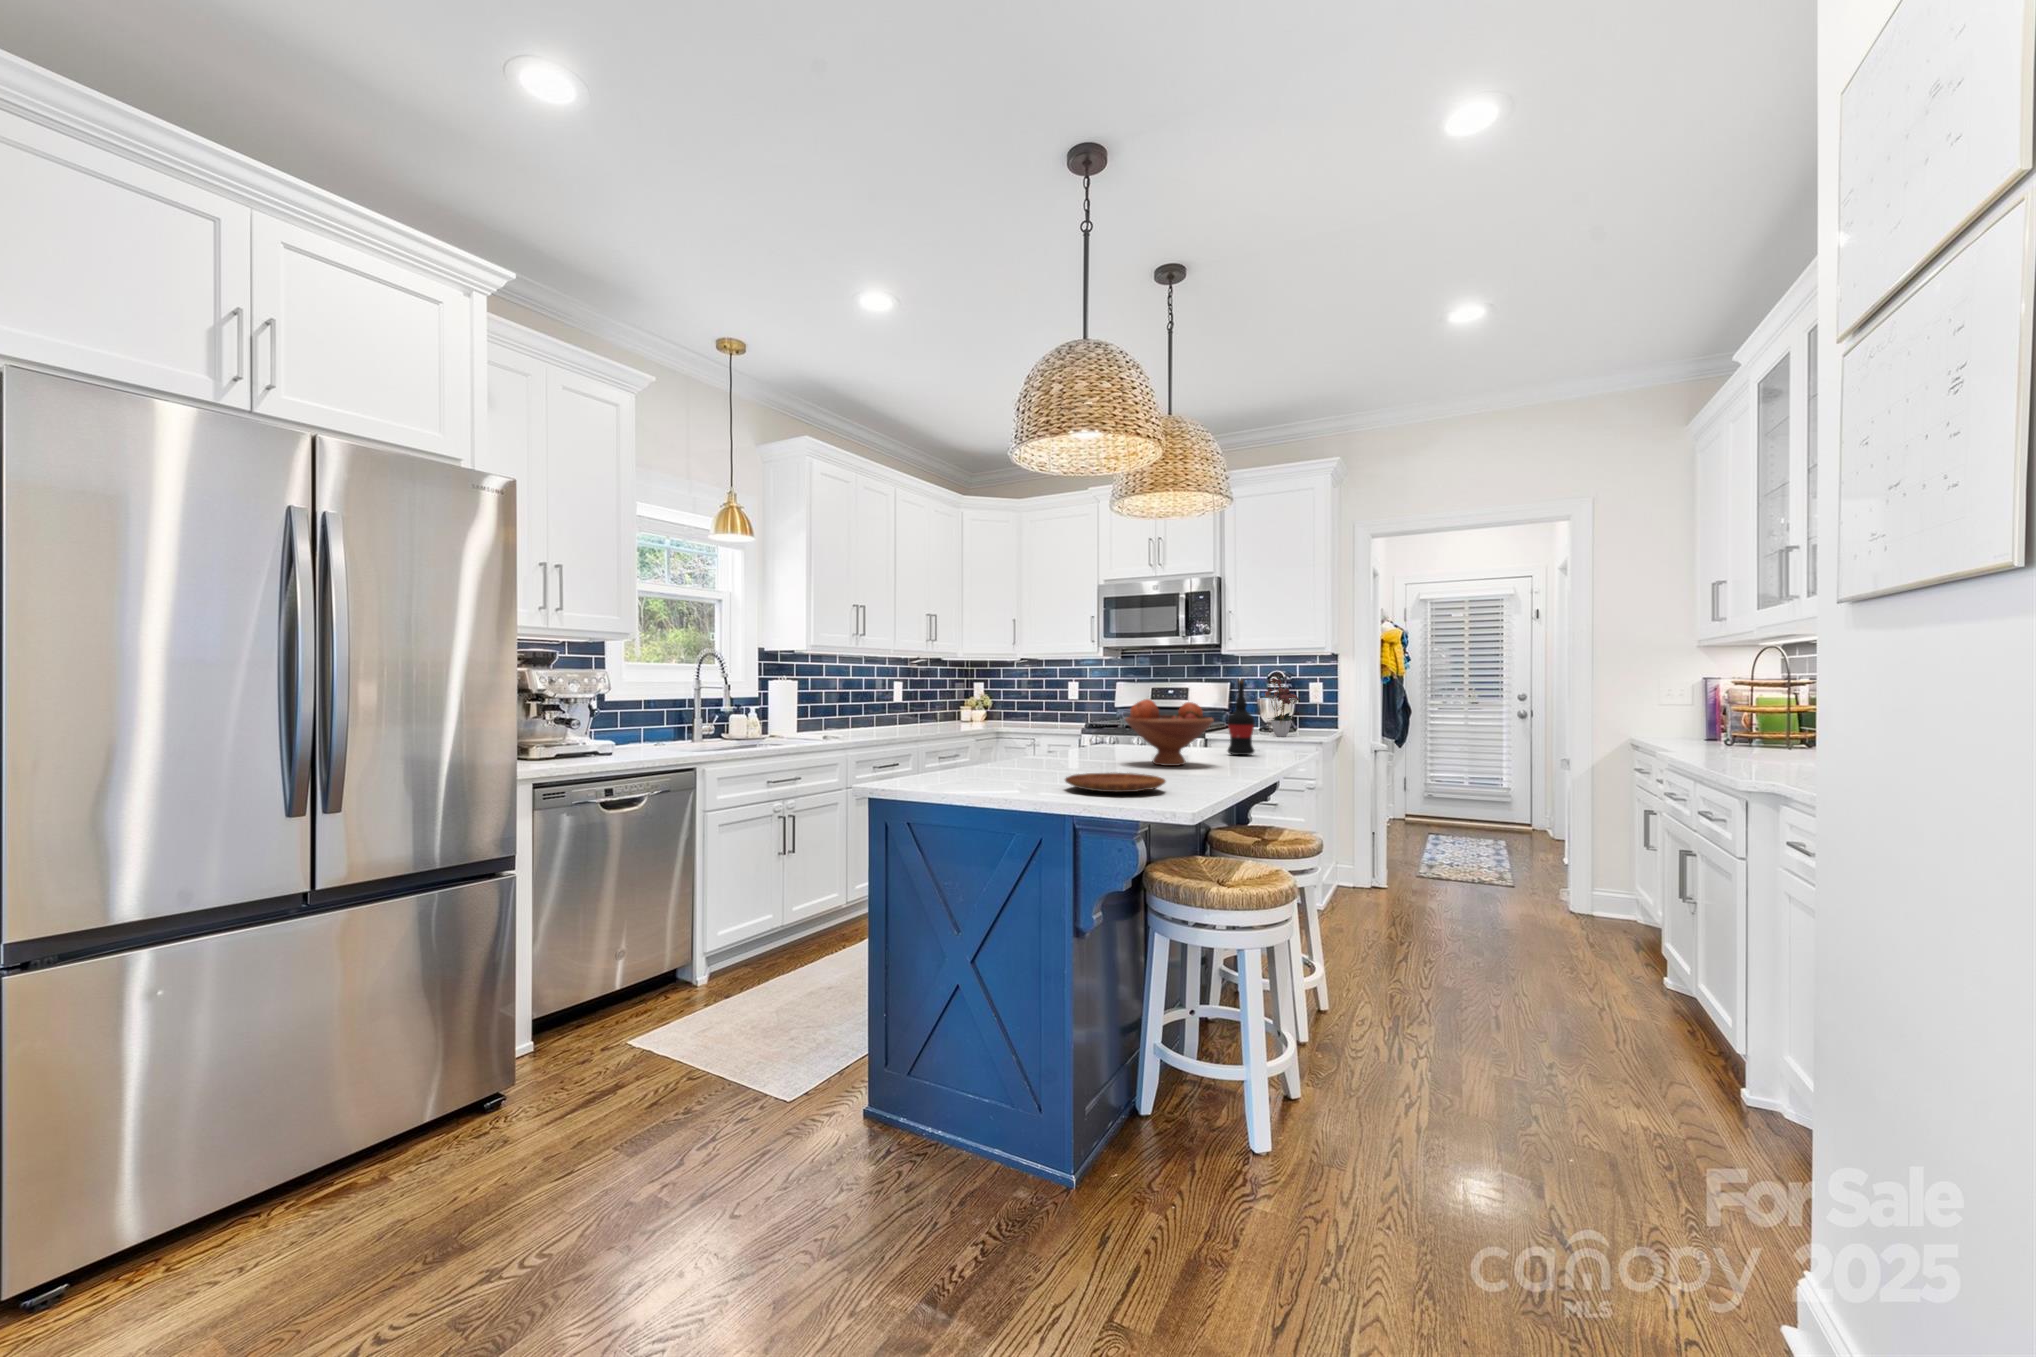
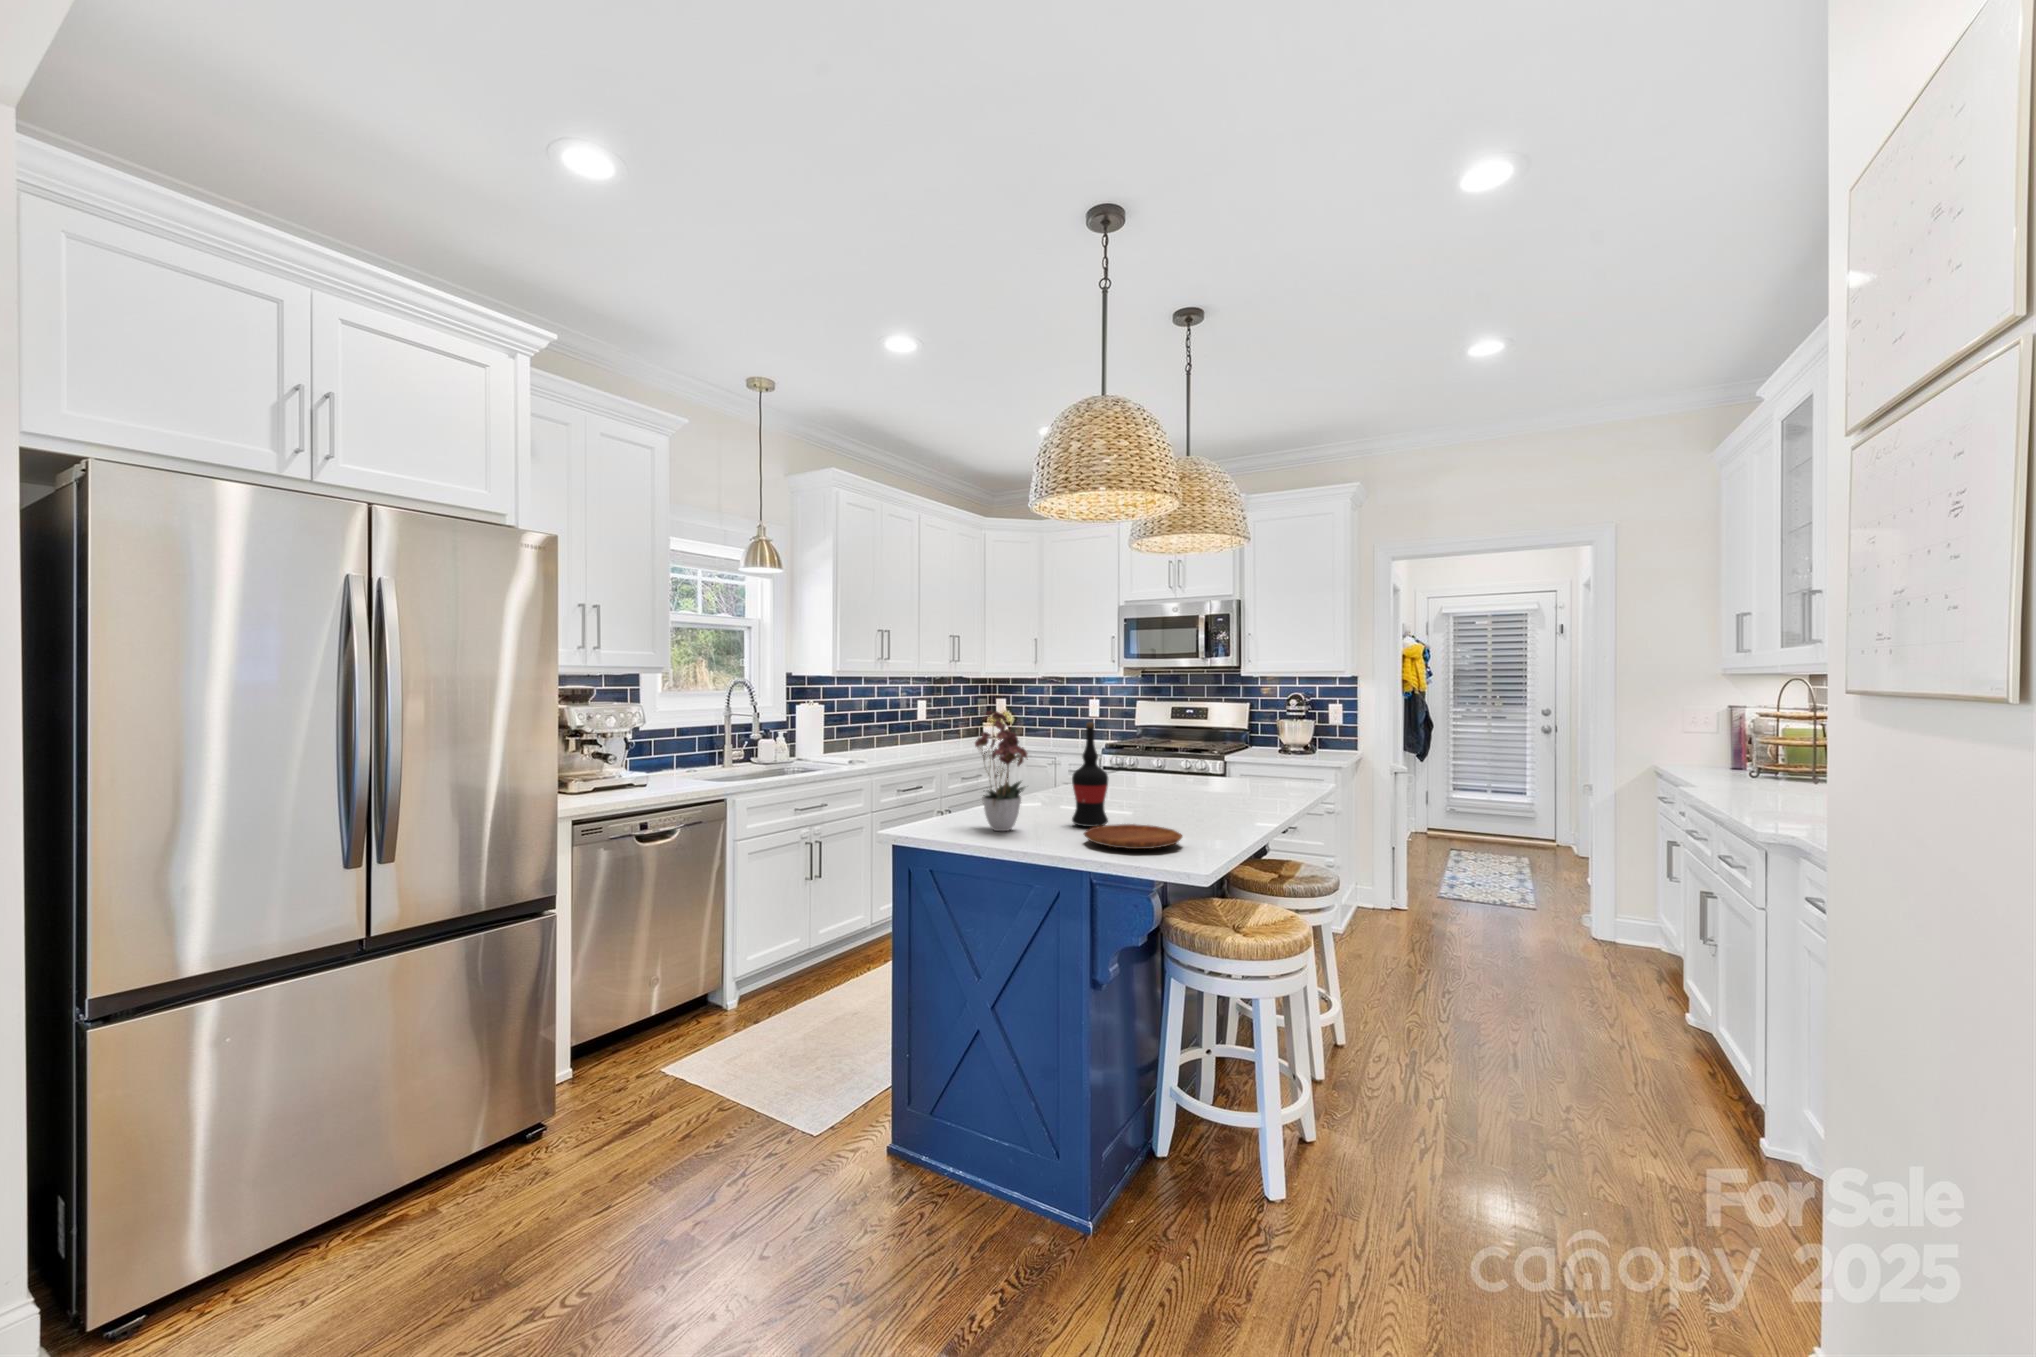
flower arrangement: present [1265,678,1299,737] -> present [975,711,1028,831]
wine bottle: present [1227,680,1255,755] -> present [1072,722,1108,827]
fruit bowl: present [1125,699,1214,766] -> none [1144,739,1233,806]

